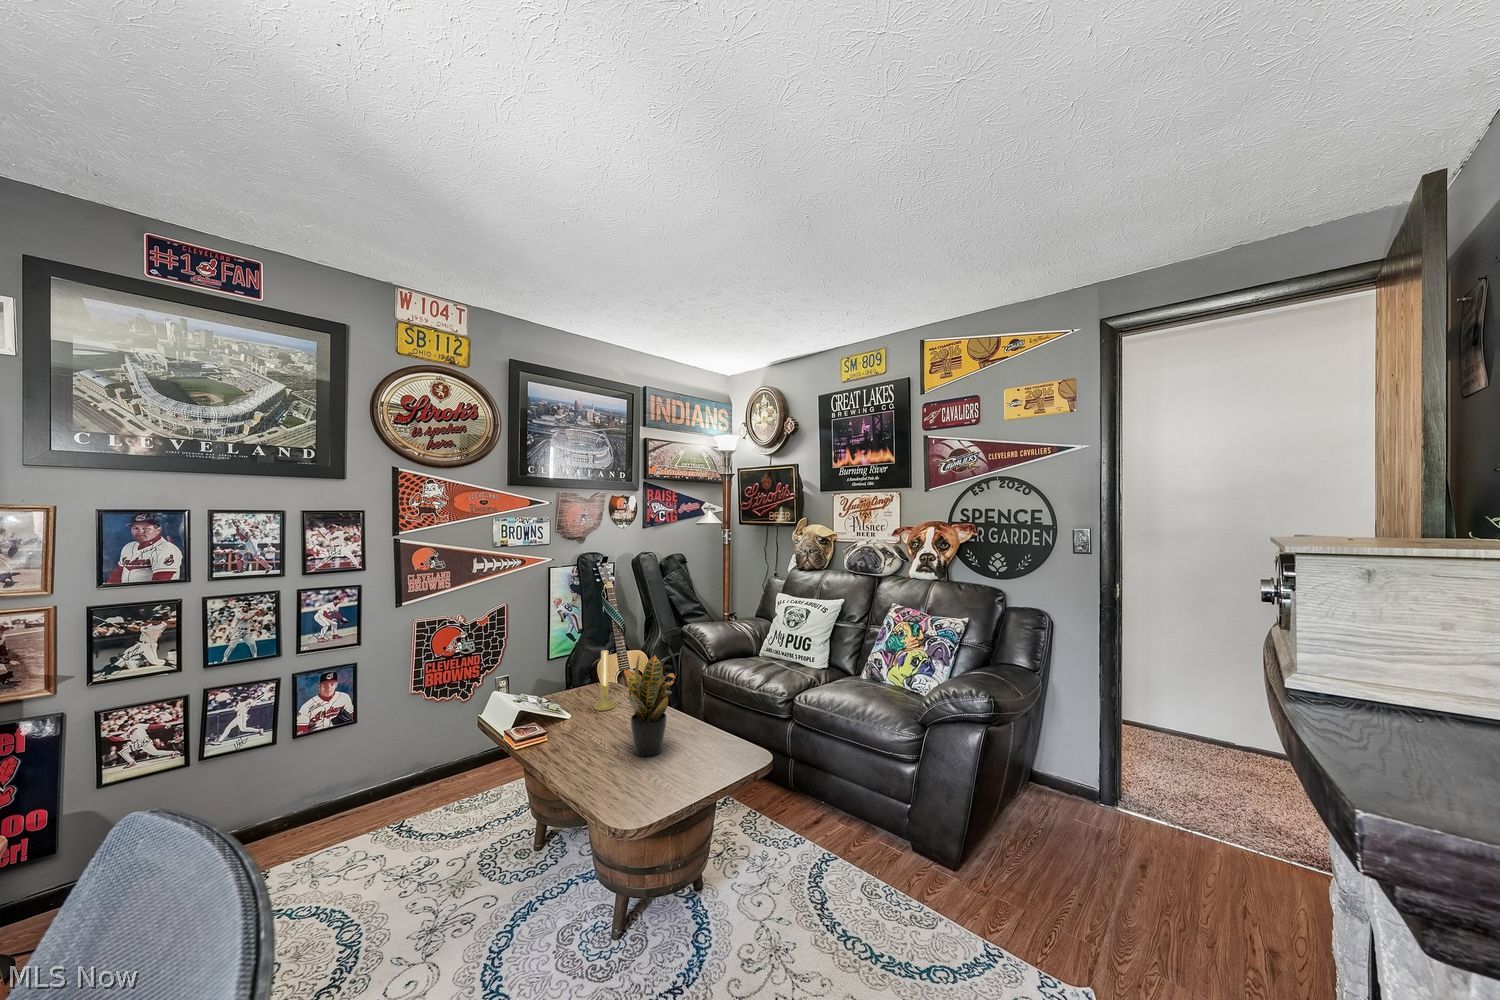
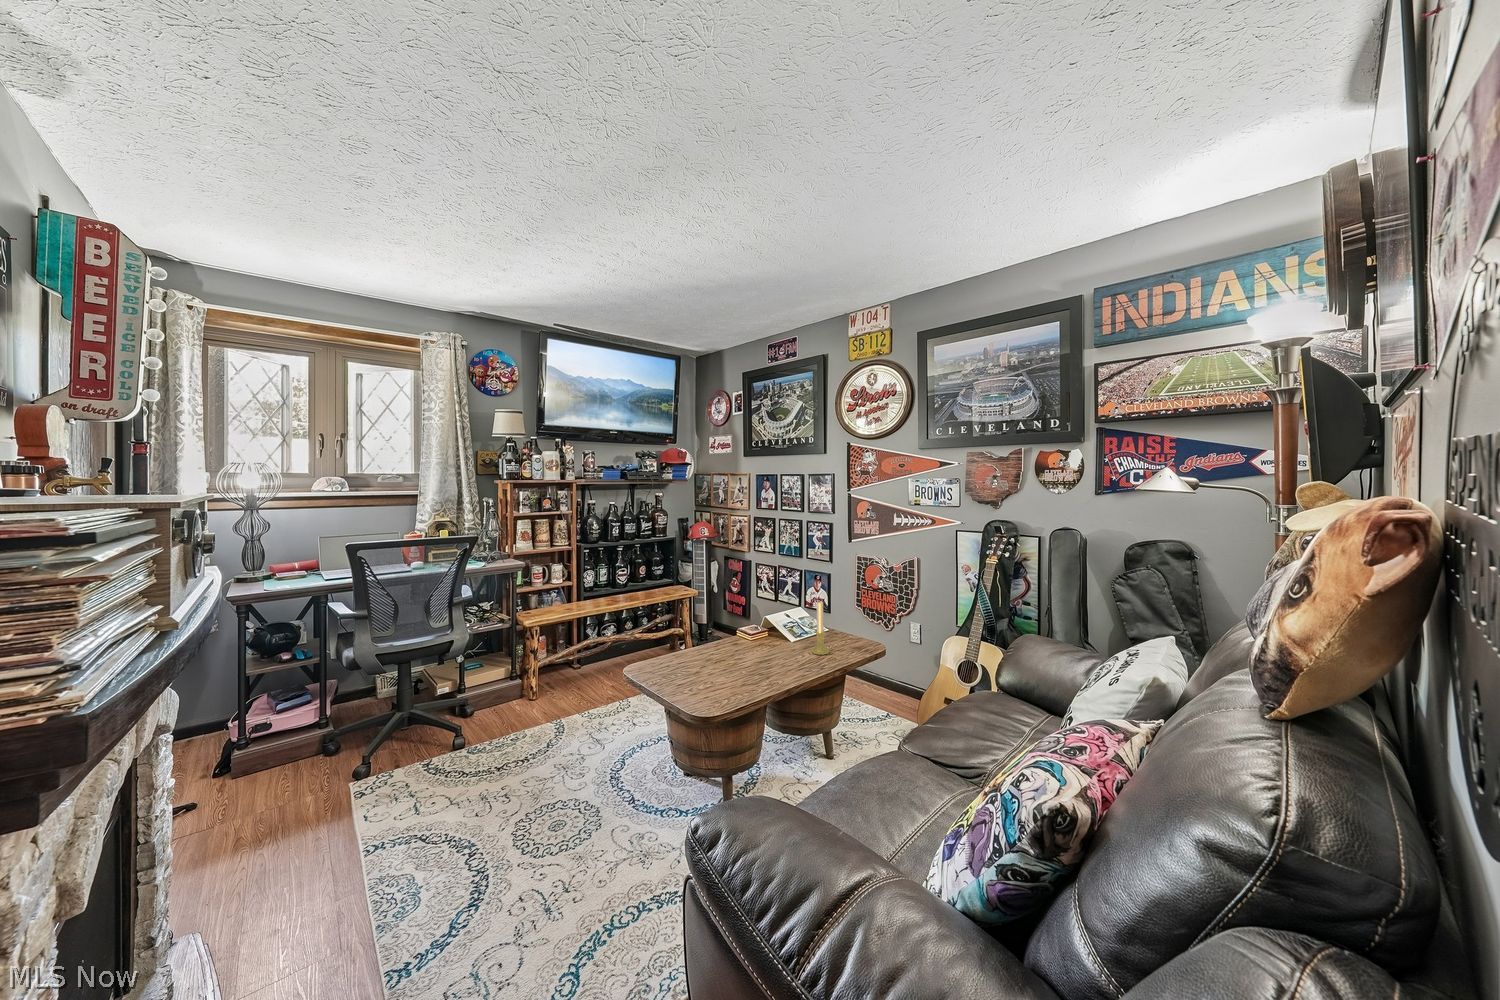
potted plant: present [624,655,676,757] -> none [698,591,758,678]

